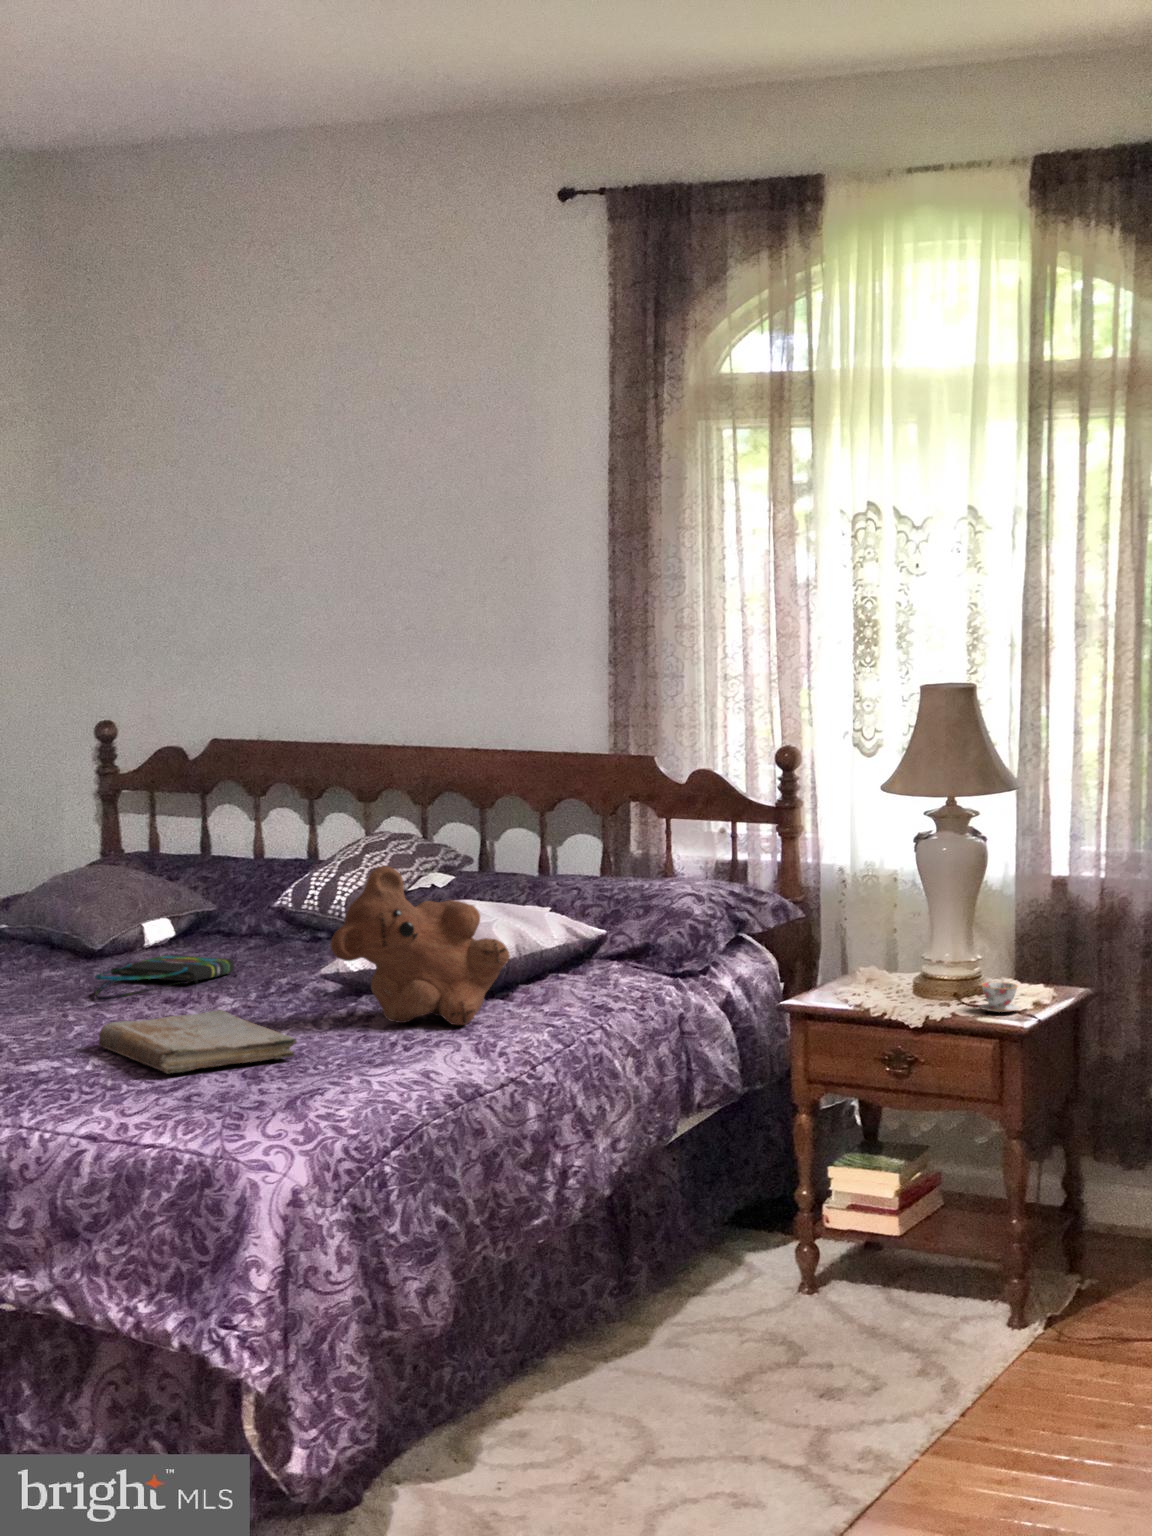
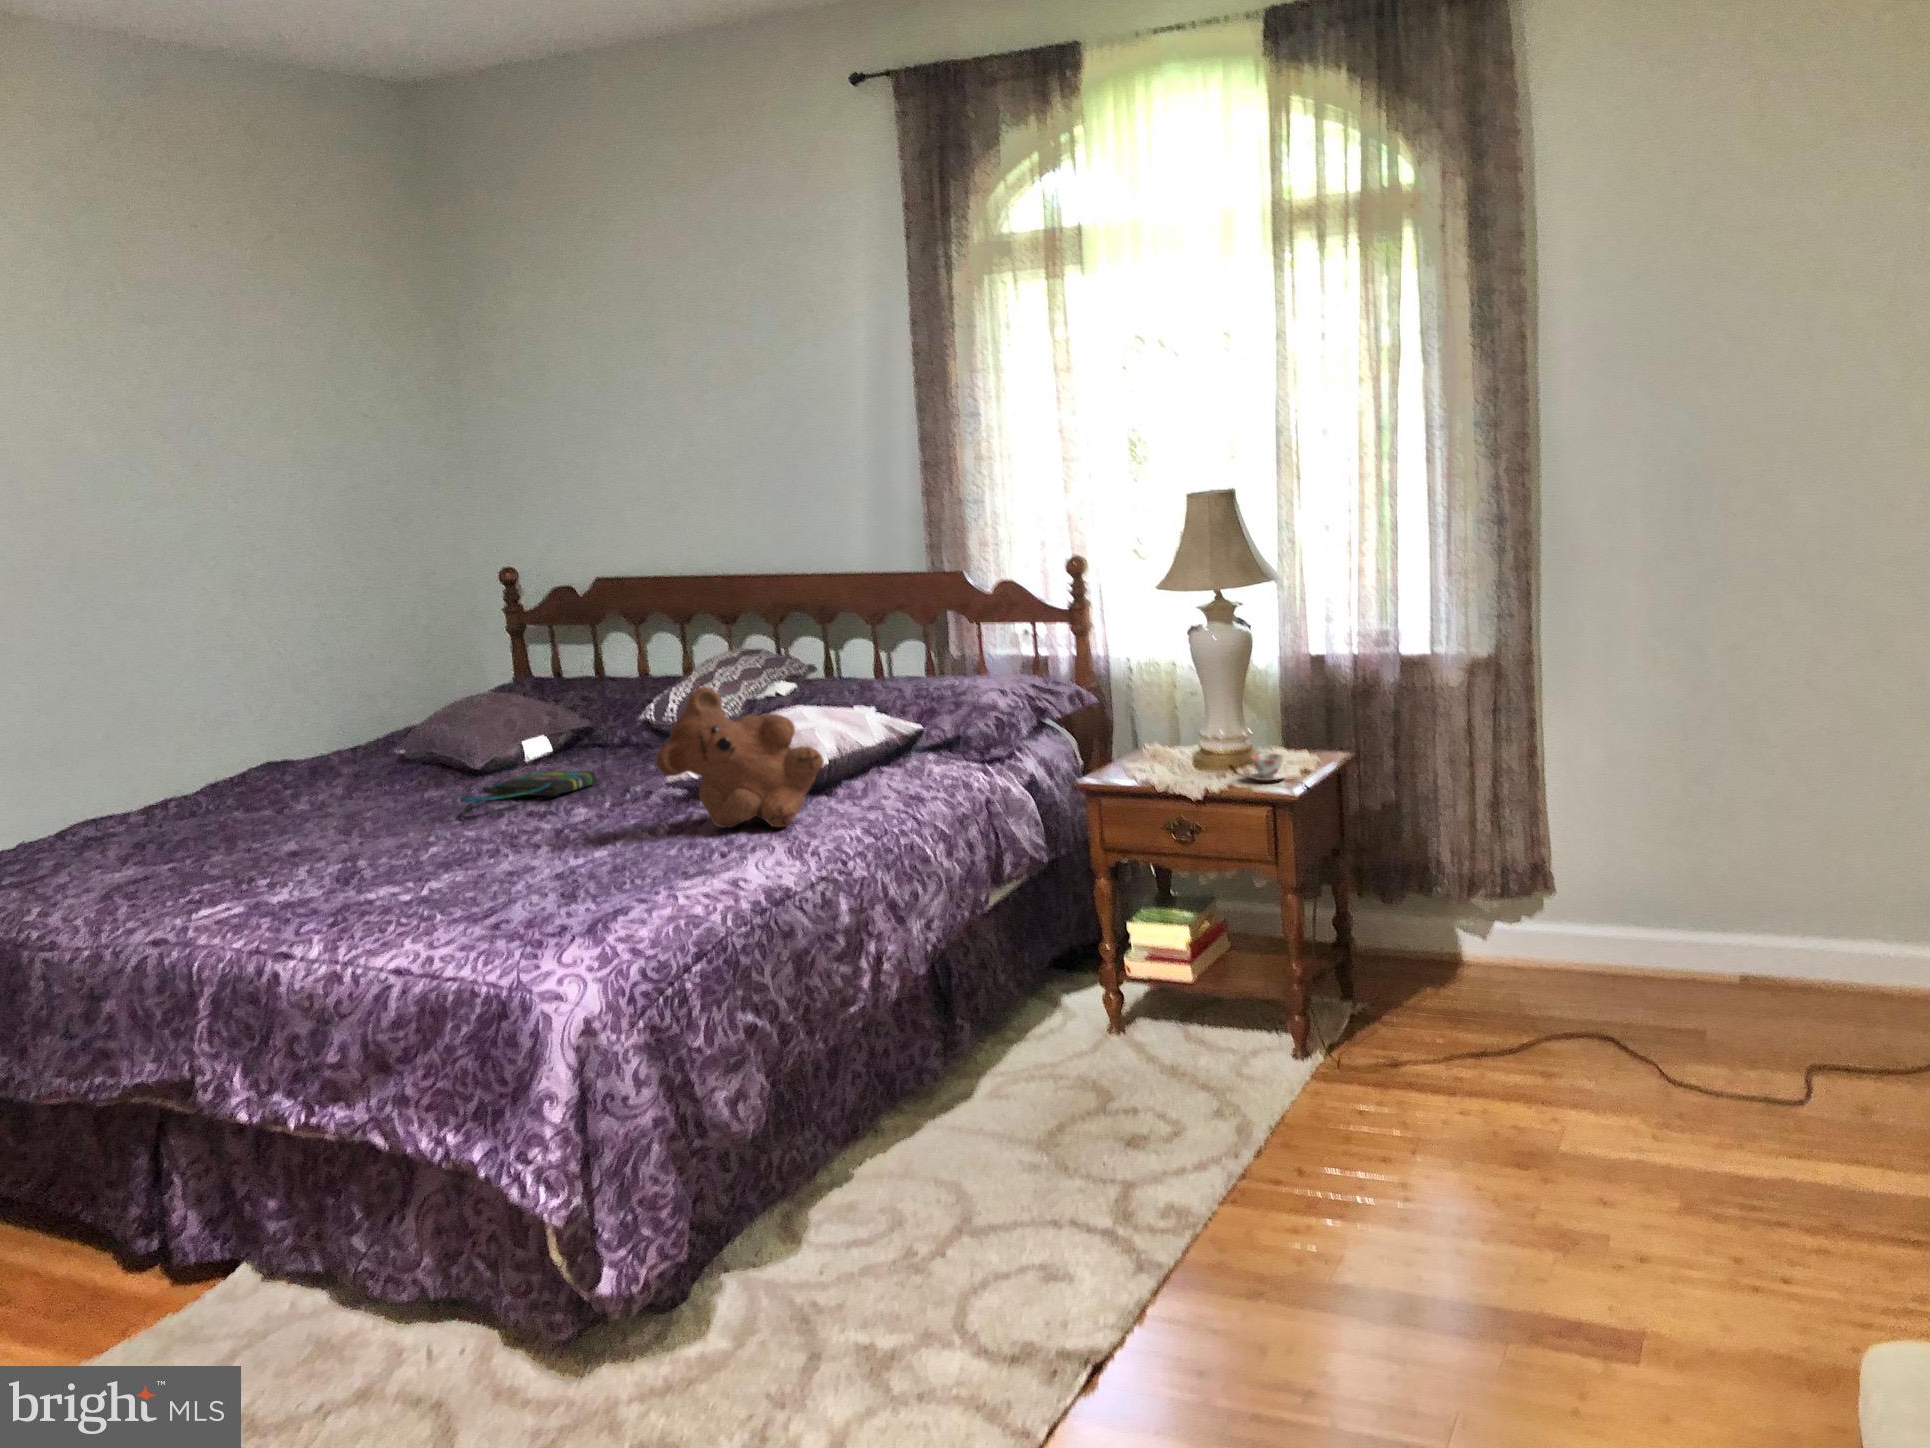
book: present [99,1010,297,1074] -> none [439,828,618,899]

